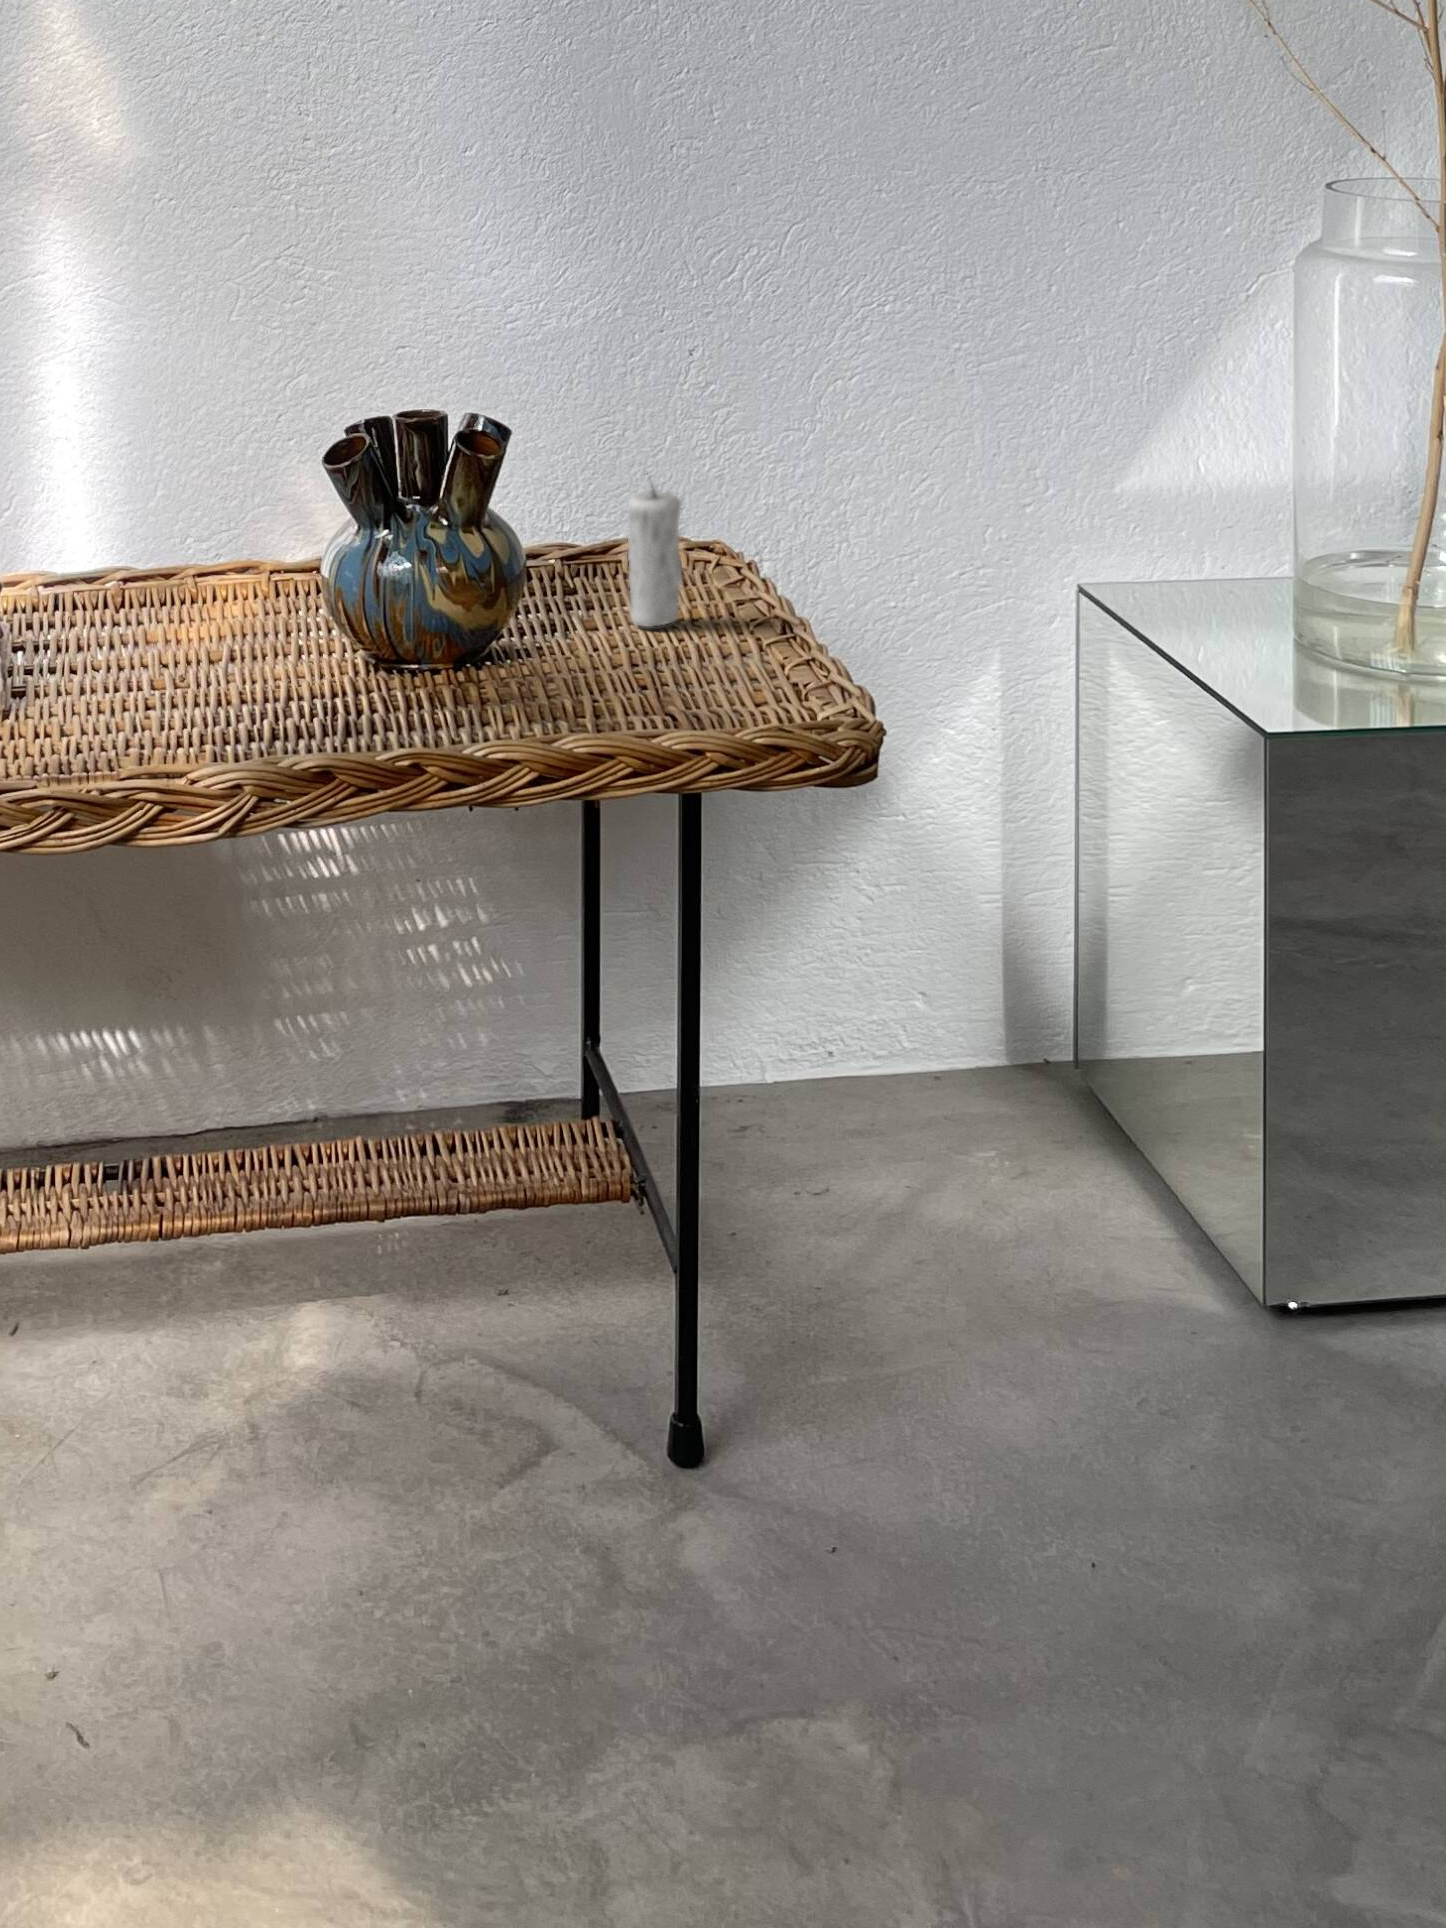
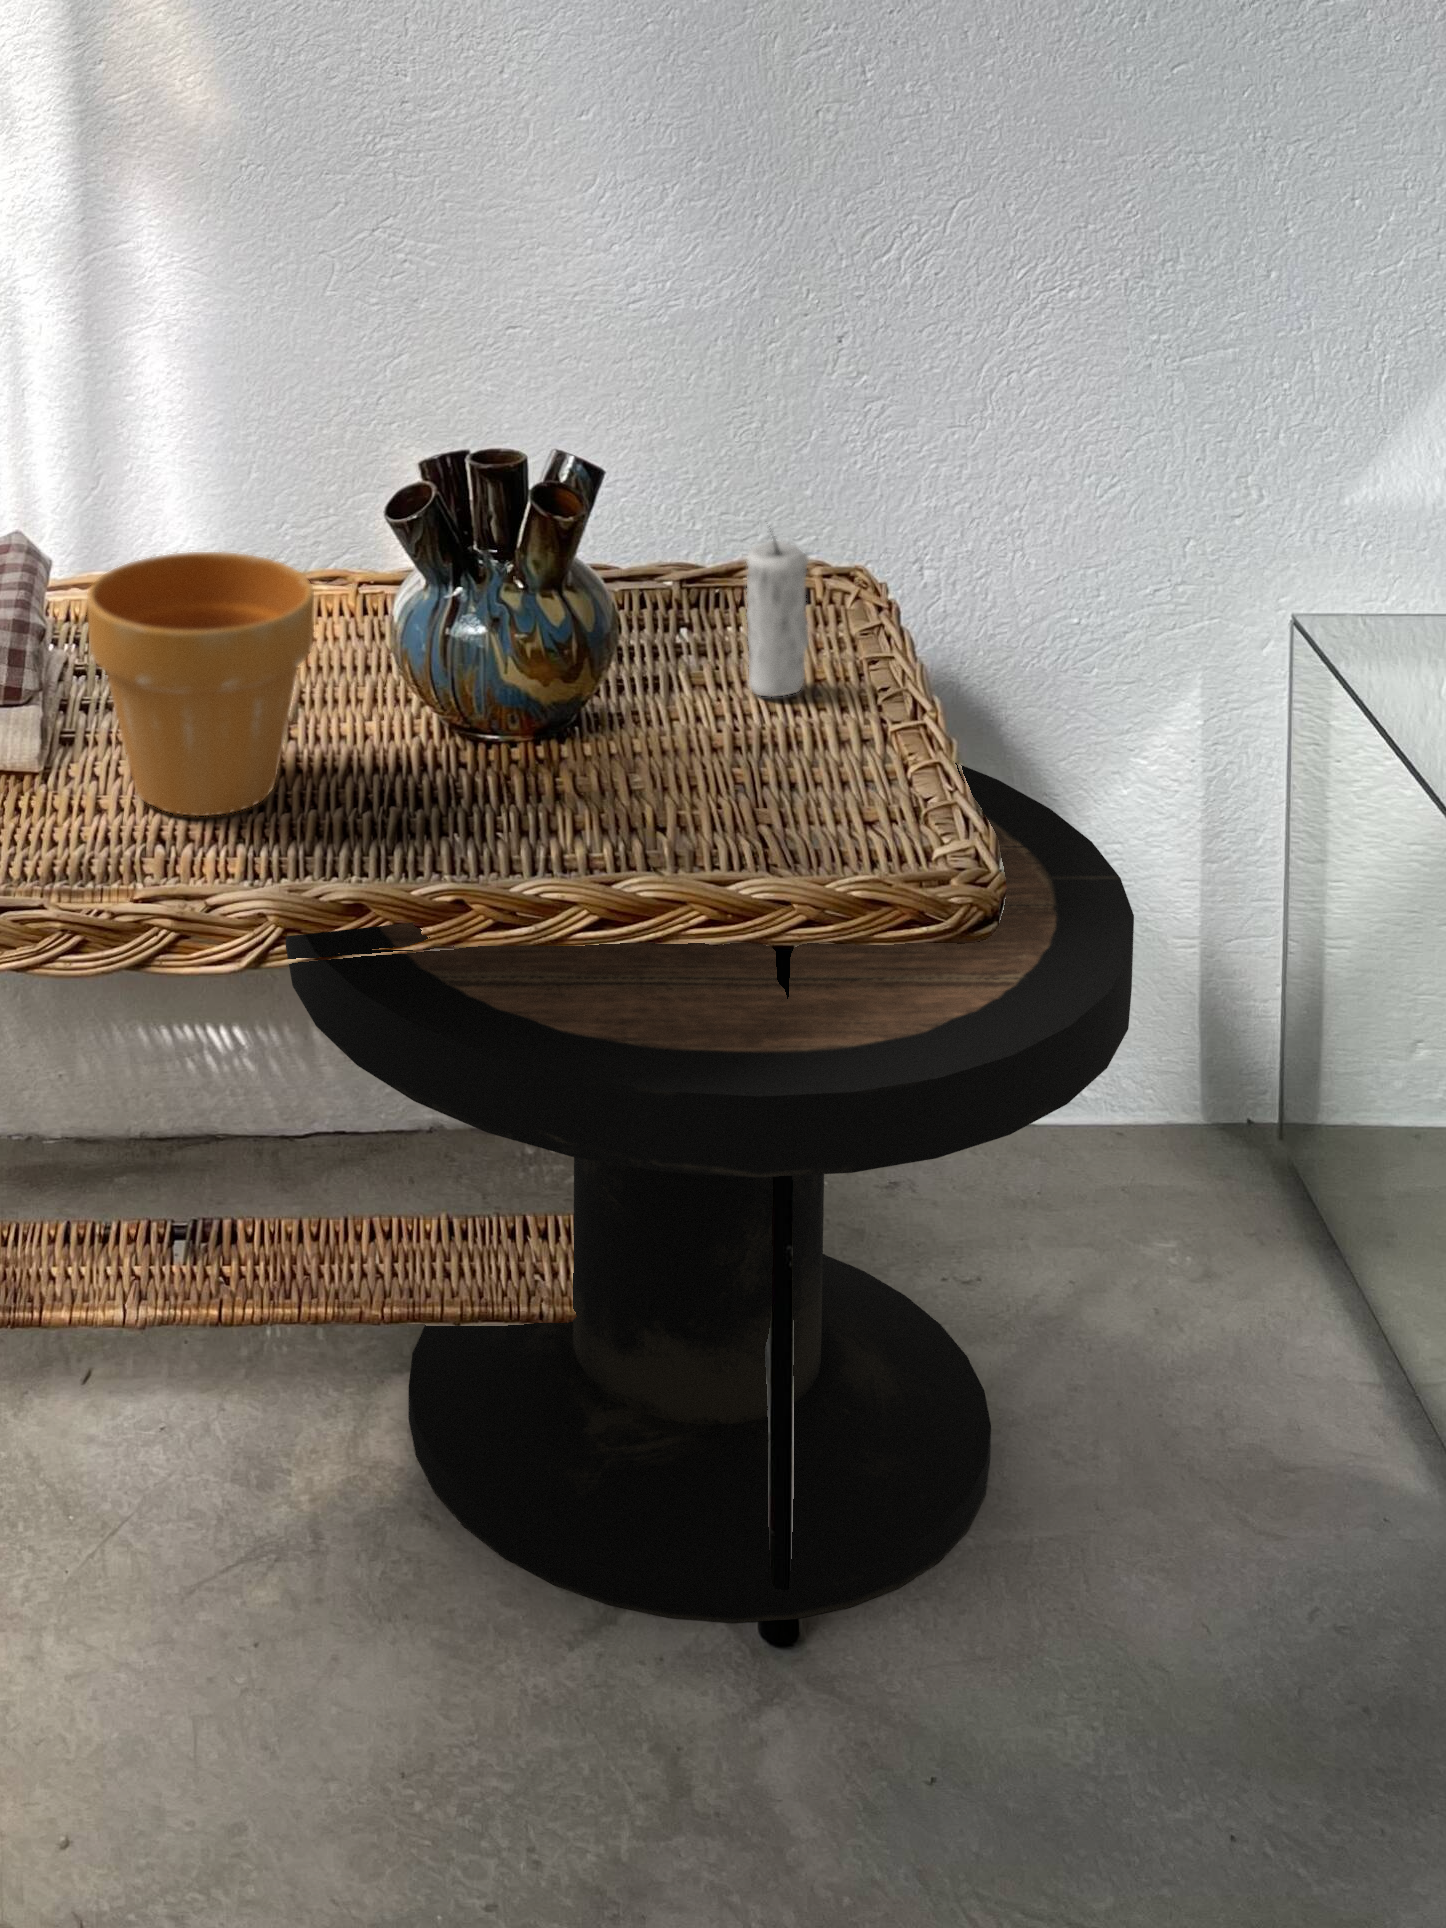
flower pot: none [54,500,262,727] -> present [87,552,314,816]
side table: none [222,679,969,1449] -> present [286,763,1134,1623]

